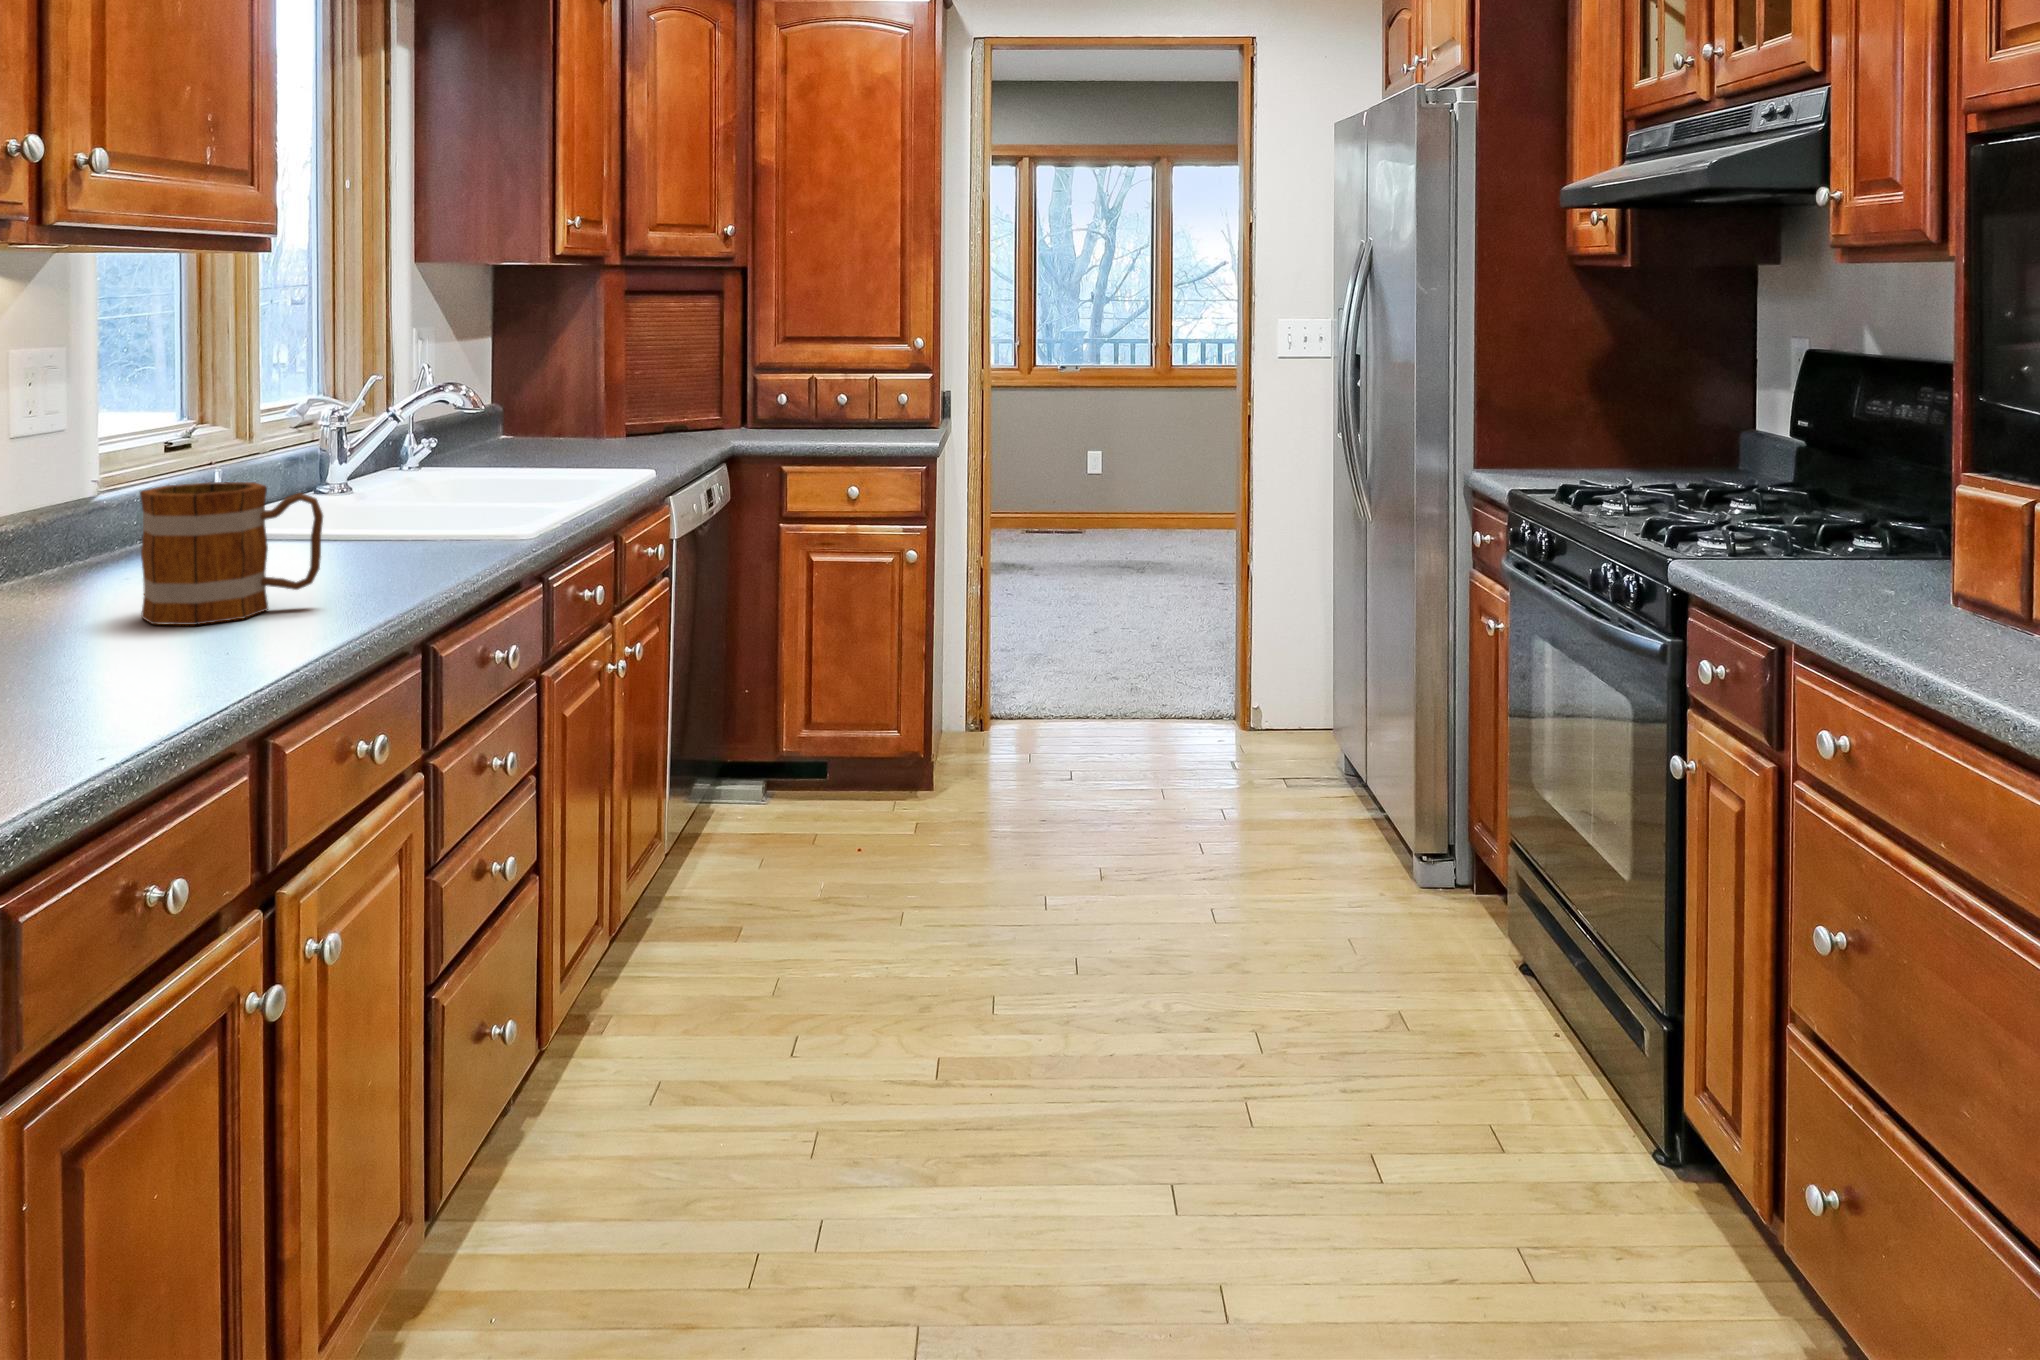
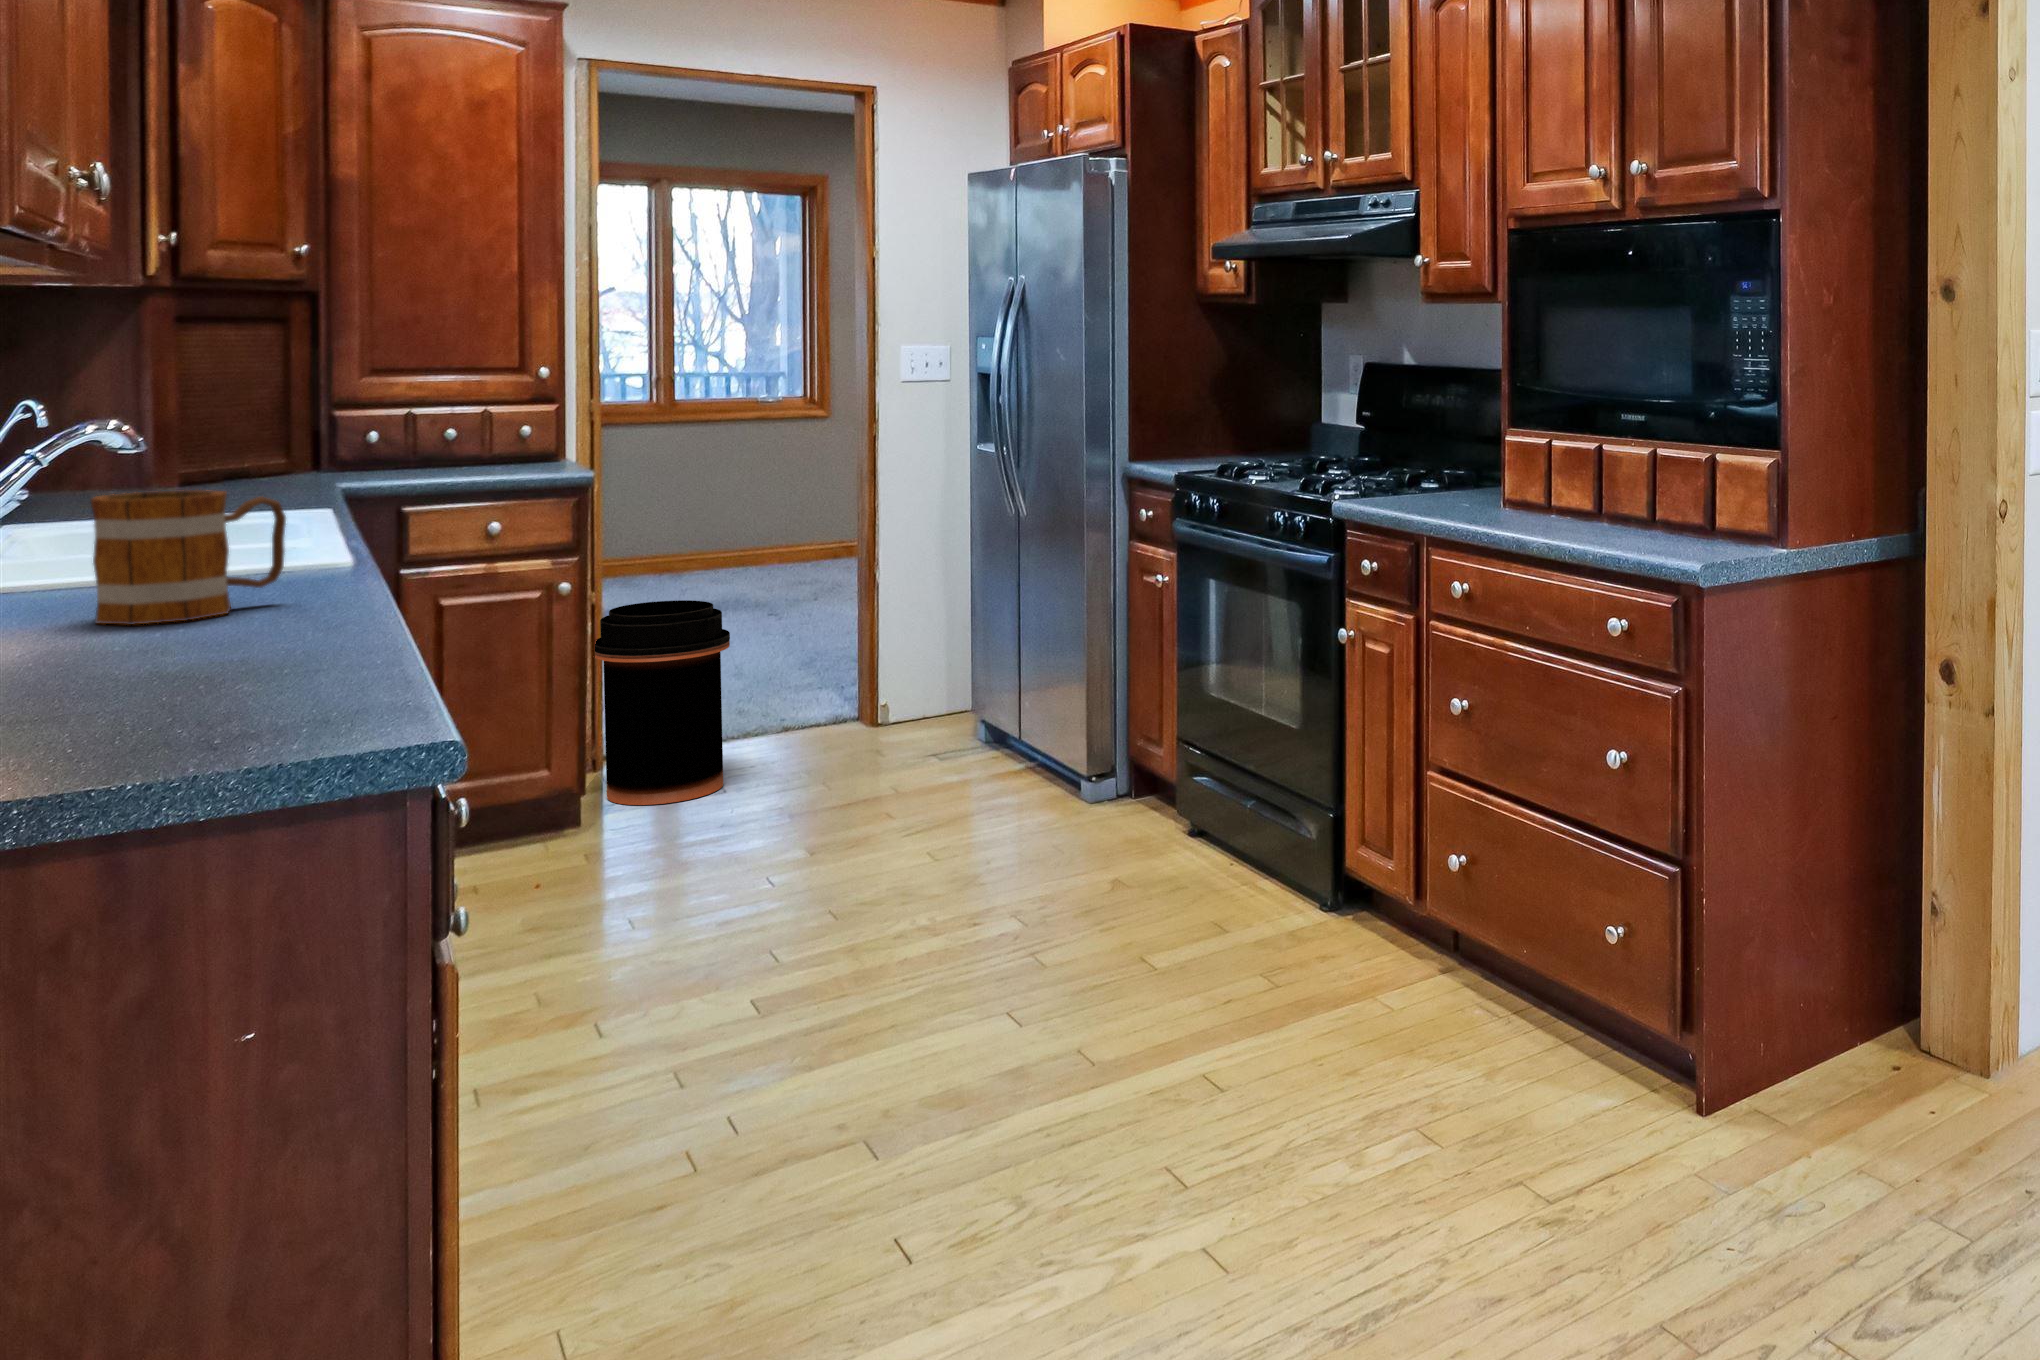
trash can: none [953,576,1076,788] -> present [595,600,730,805]

